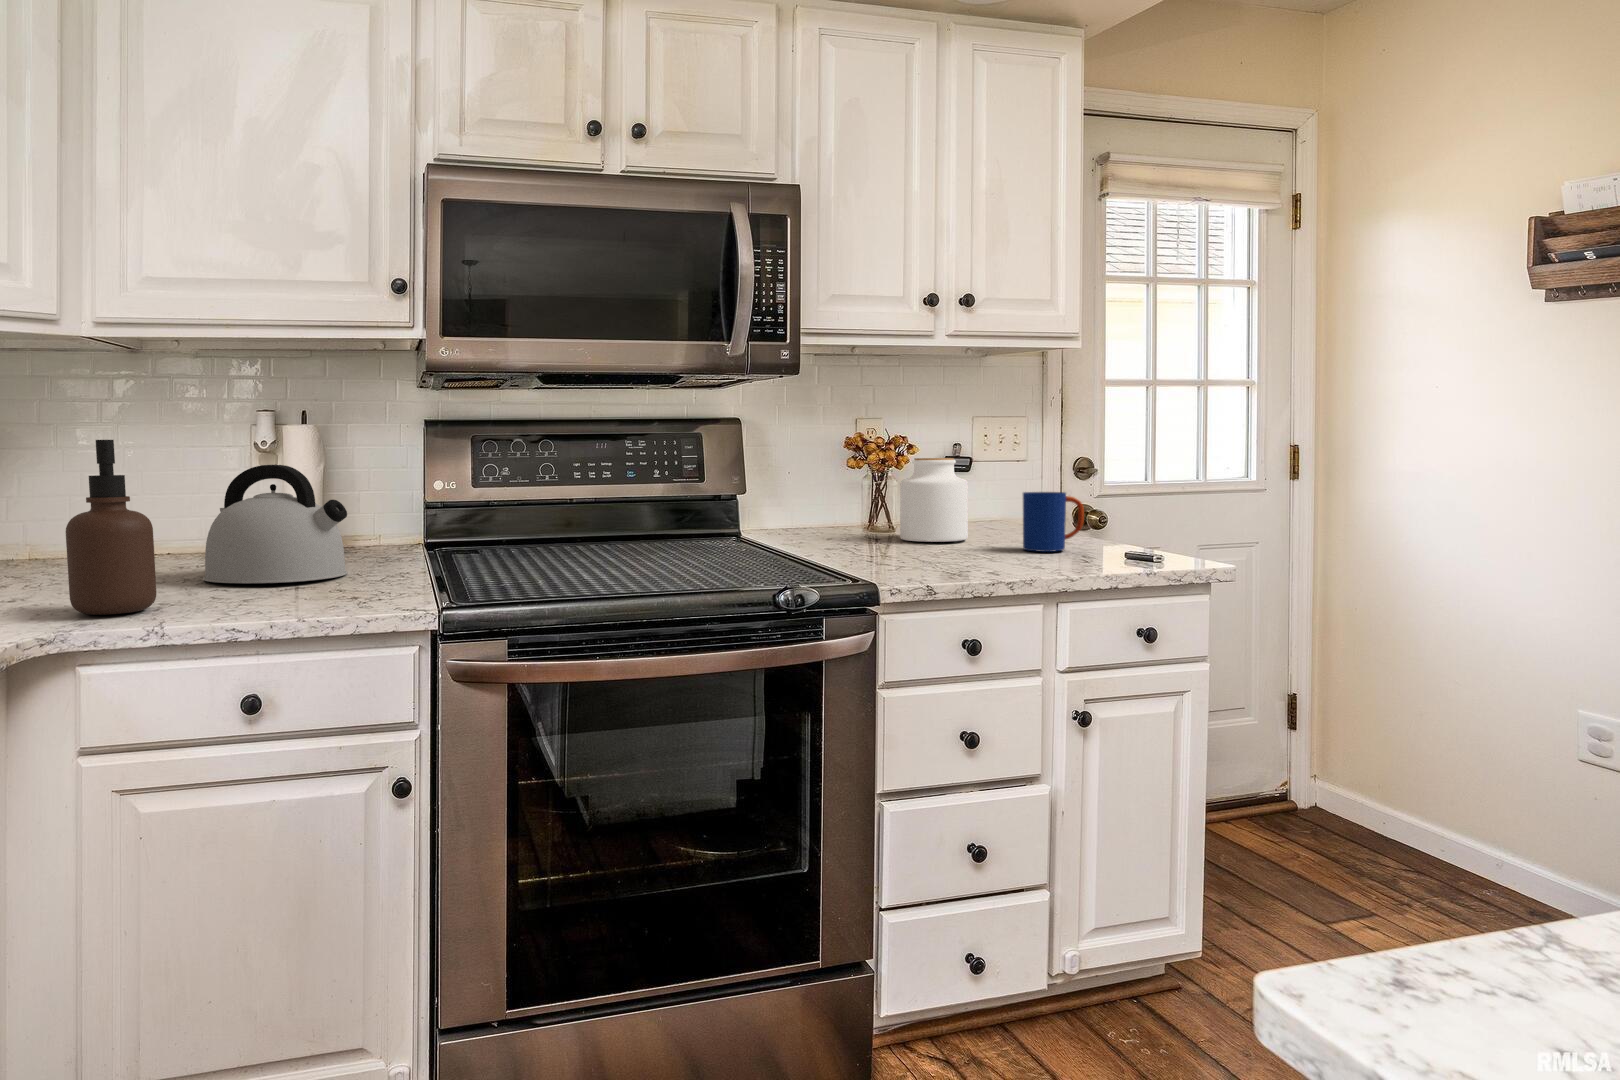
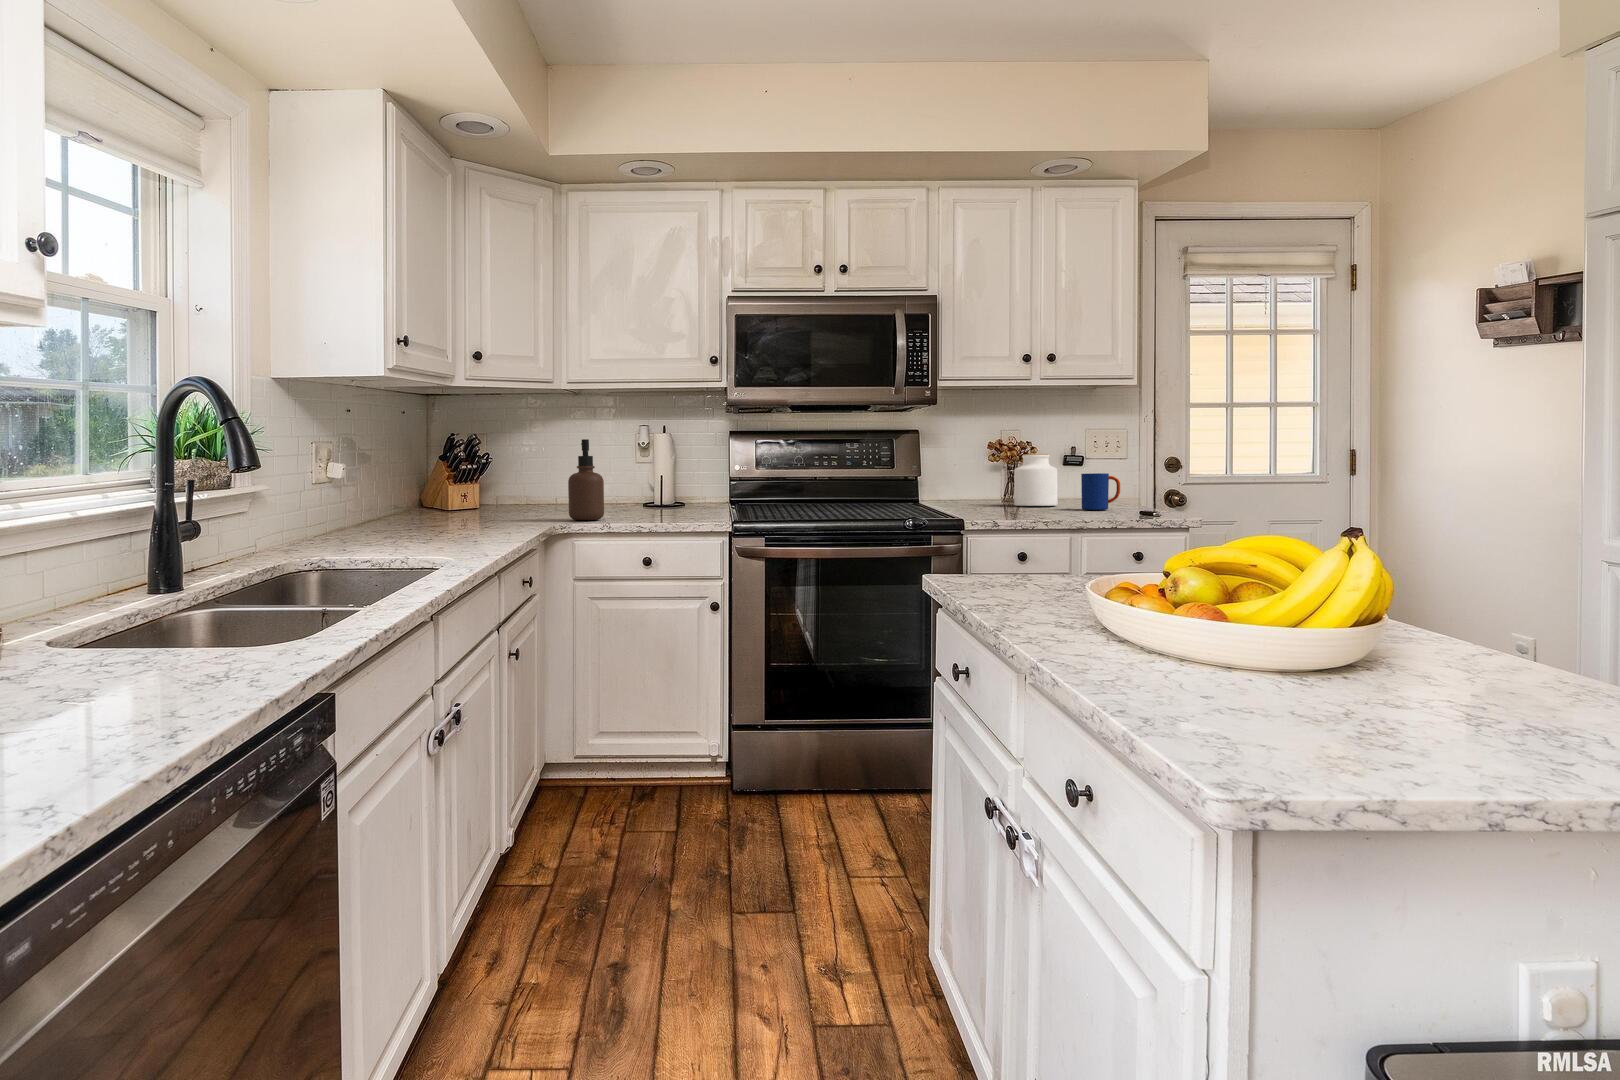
kettle: present [203,465,348,583] -> none [620,455,690,513]

